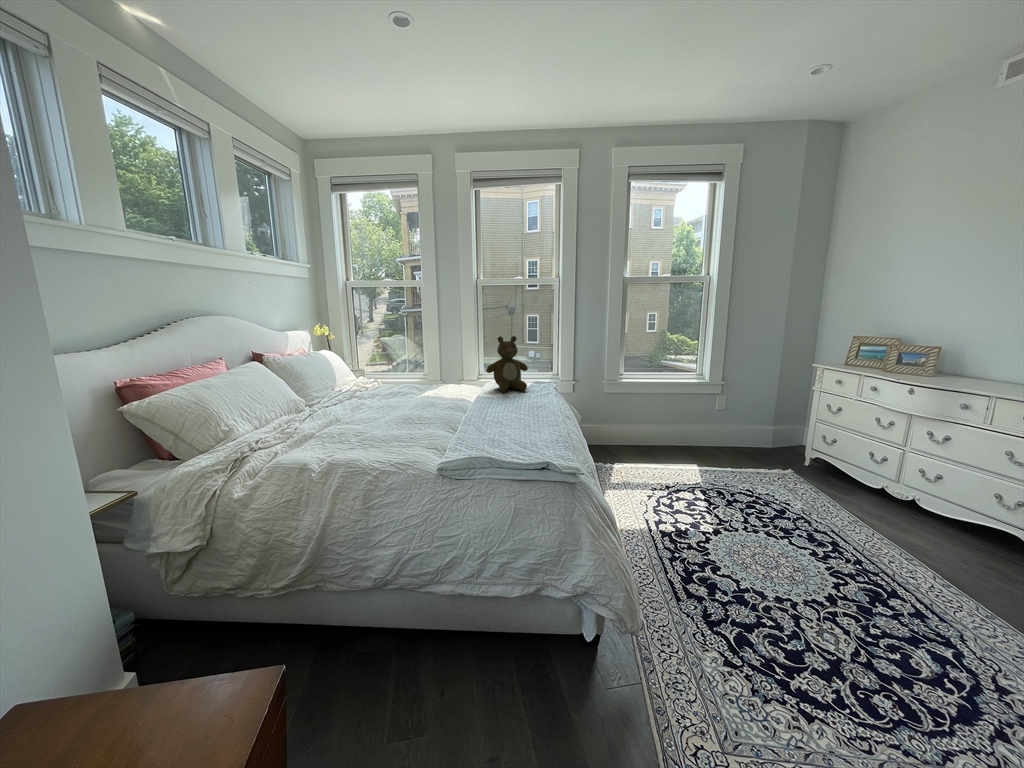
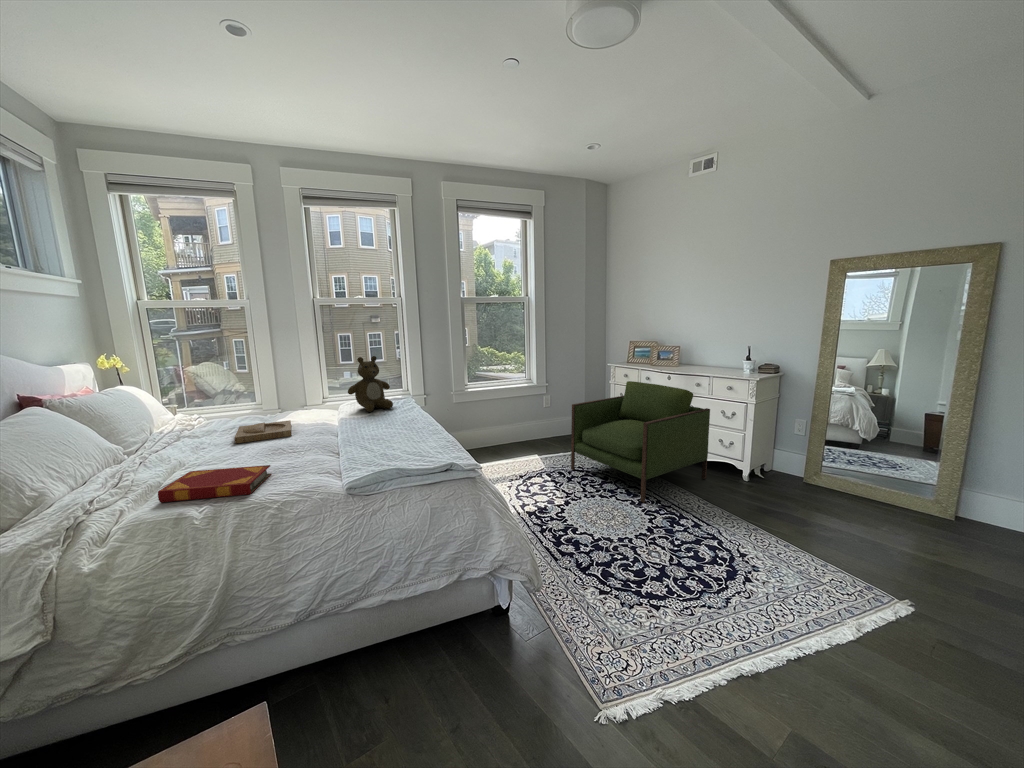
armchair: none [734,388,984,558] -> present [571,381,710,503]
tray: none [380,392,431,408] -> present [235,420,292,443]
hardback book: none [297,428,386,458] -> present [158,465,271,502]

